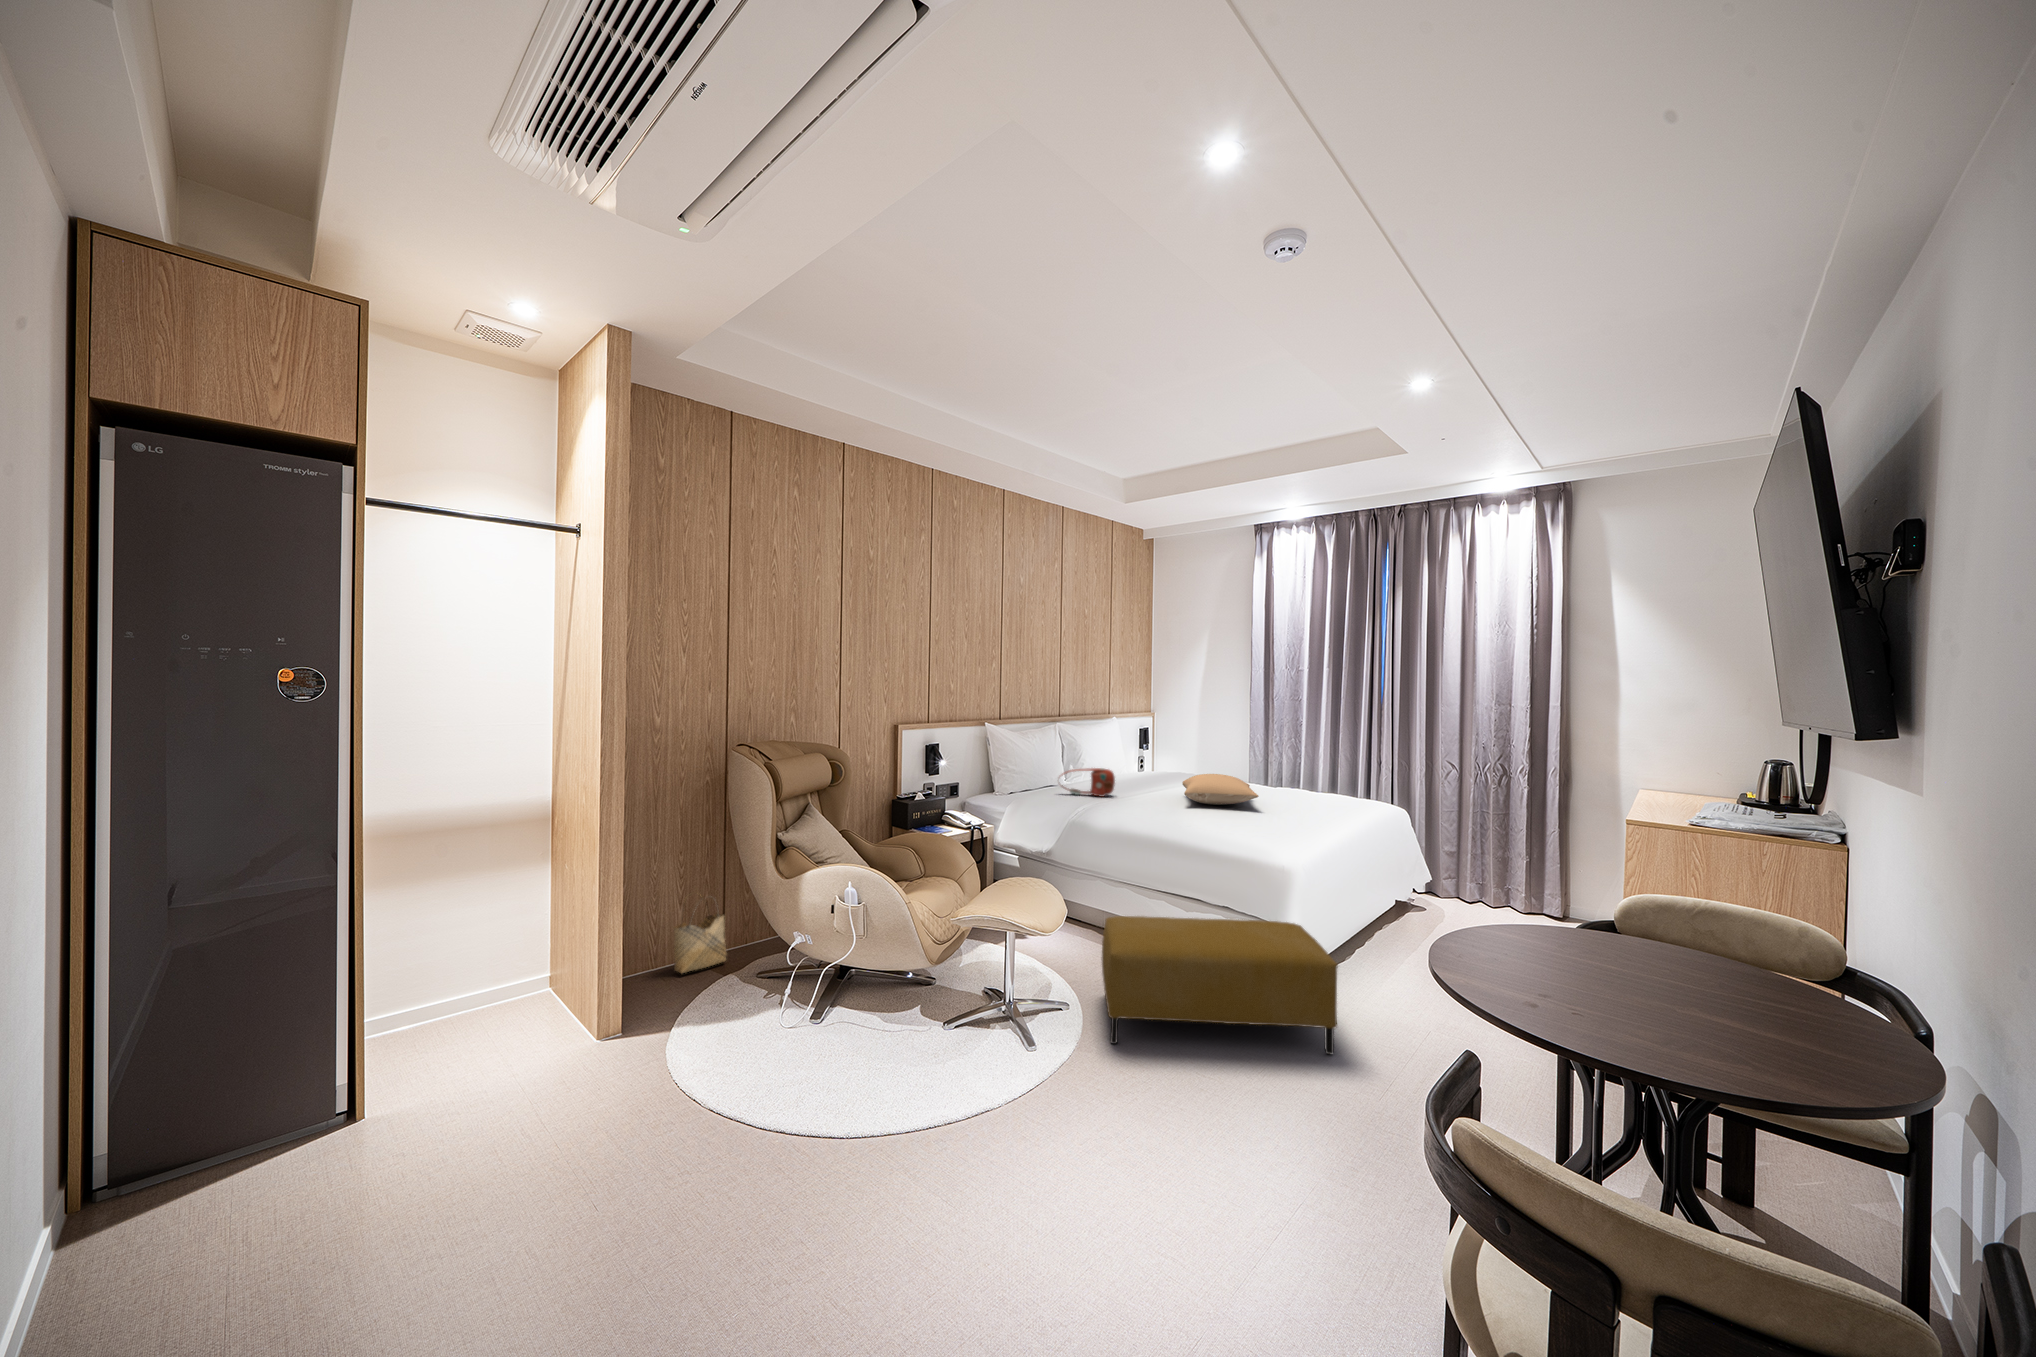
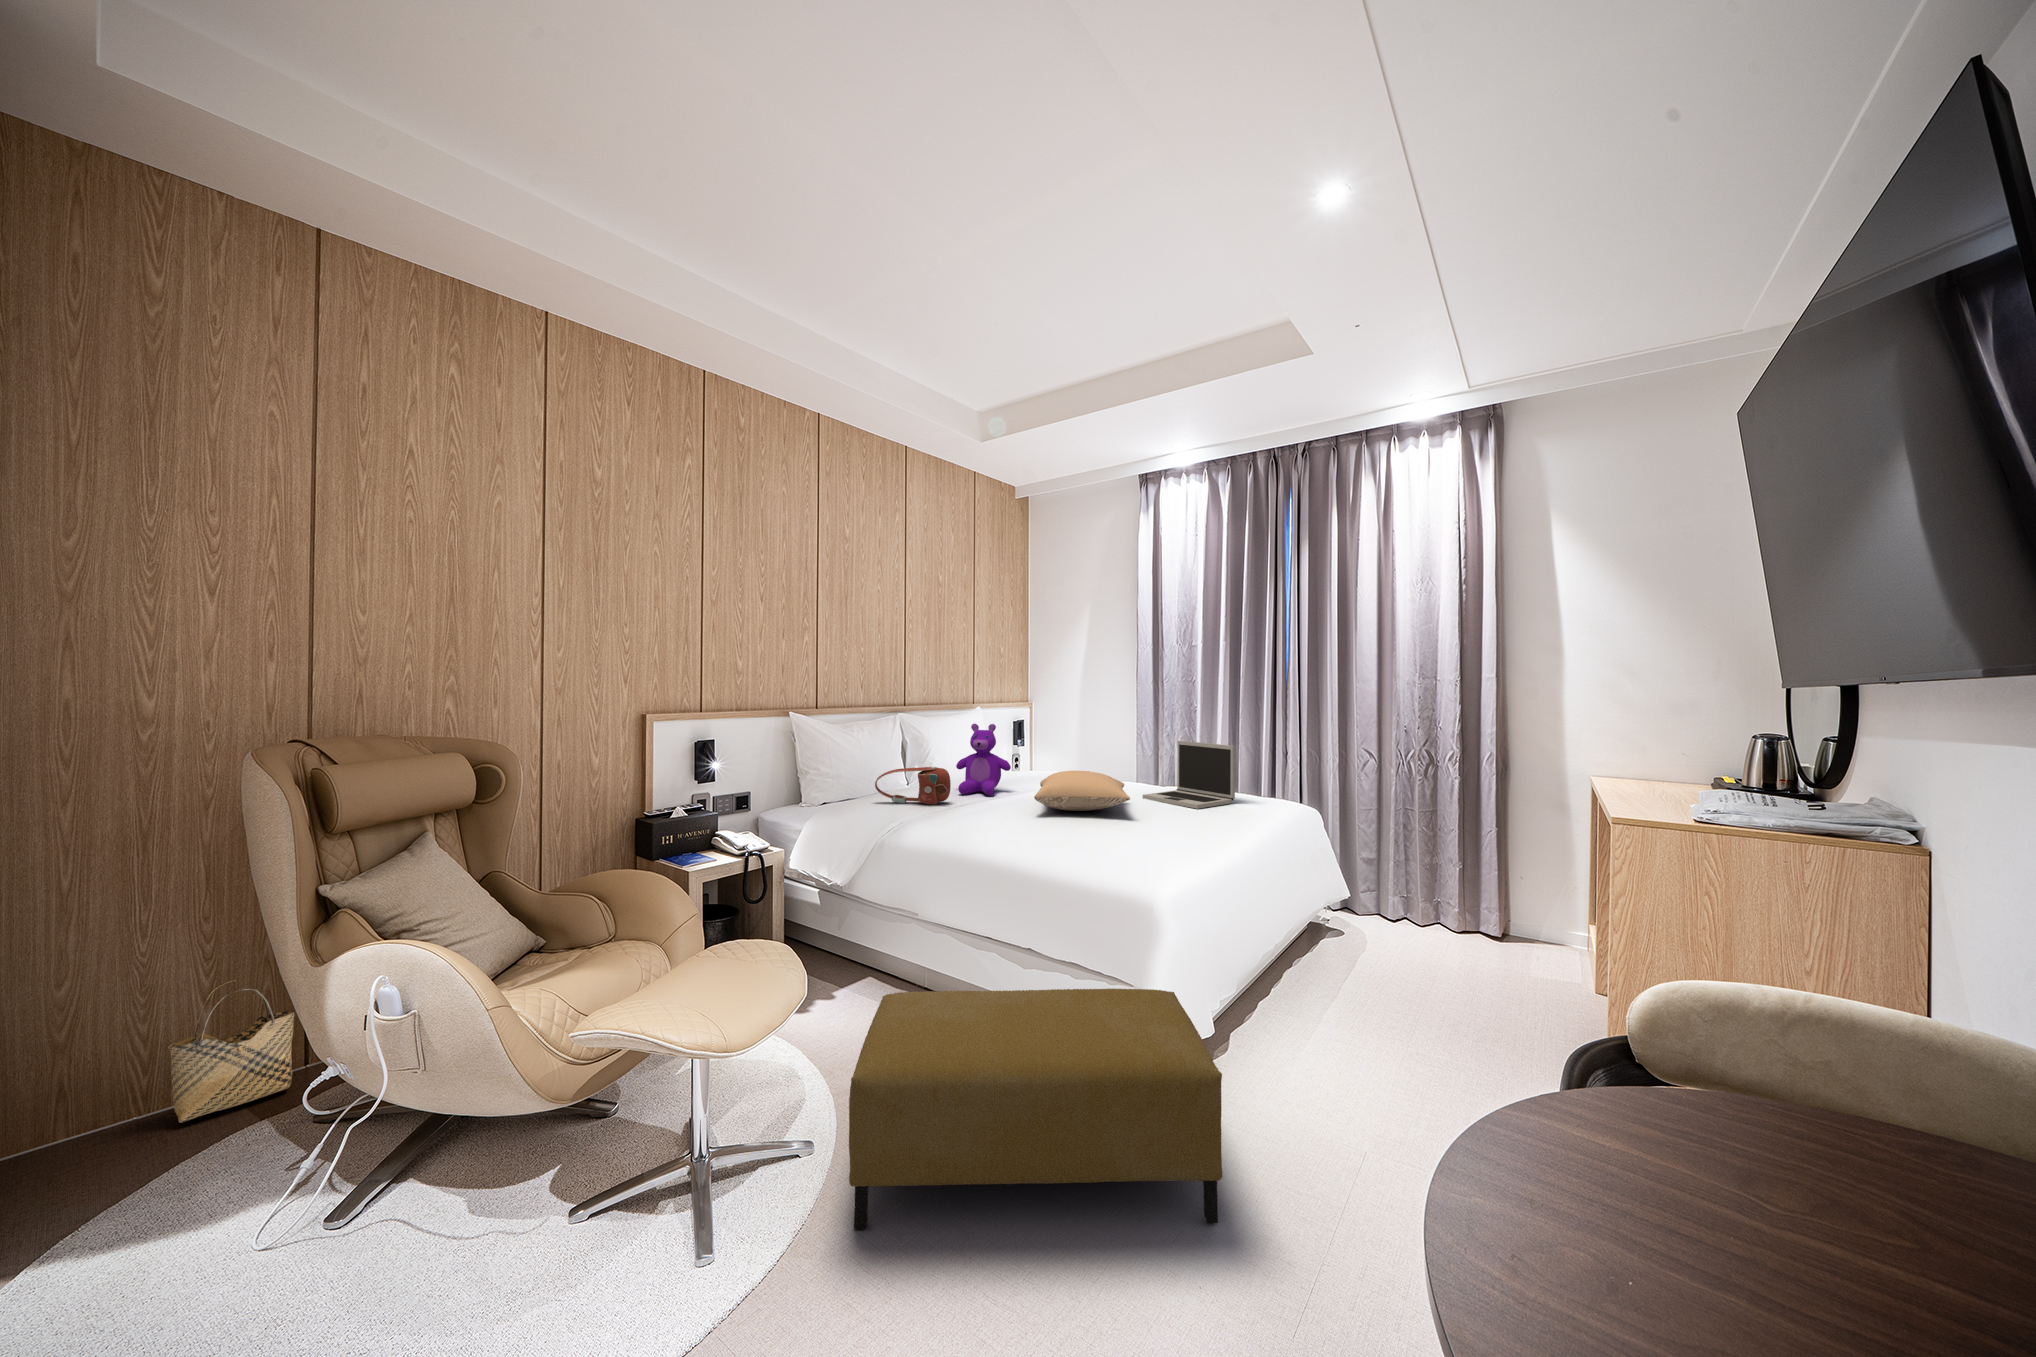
teddy bear: none [1112,735,1156,791] -> present [956,724,1011,795]
laptop: none [1263,752,1339,806] -> present [1143,741,1235,809]

